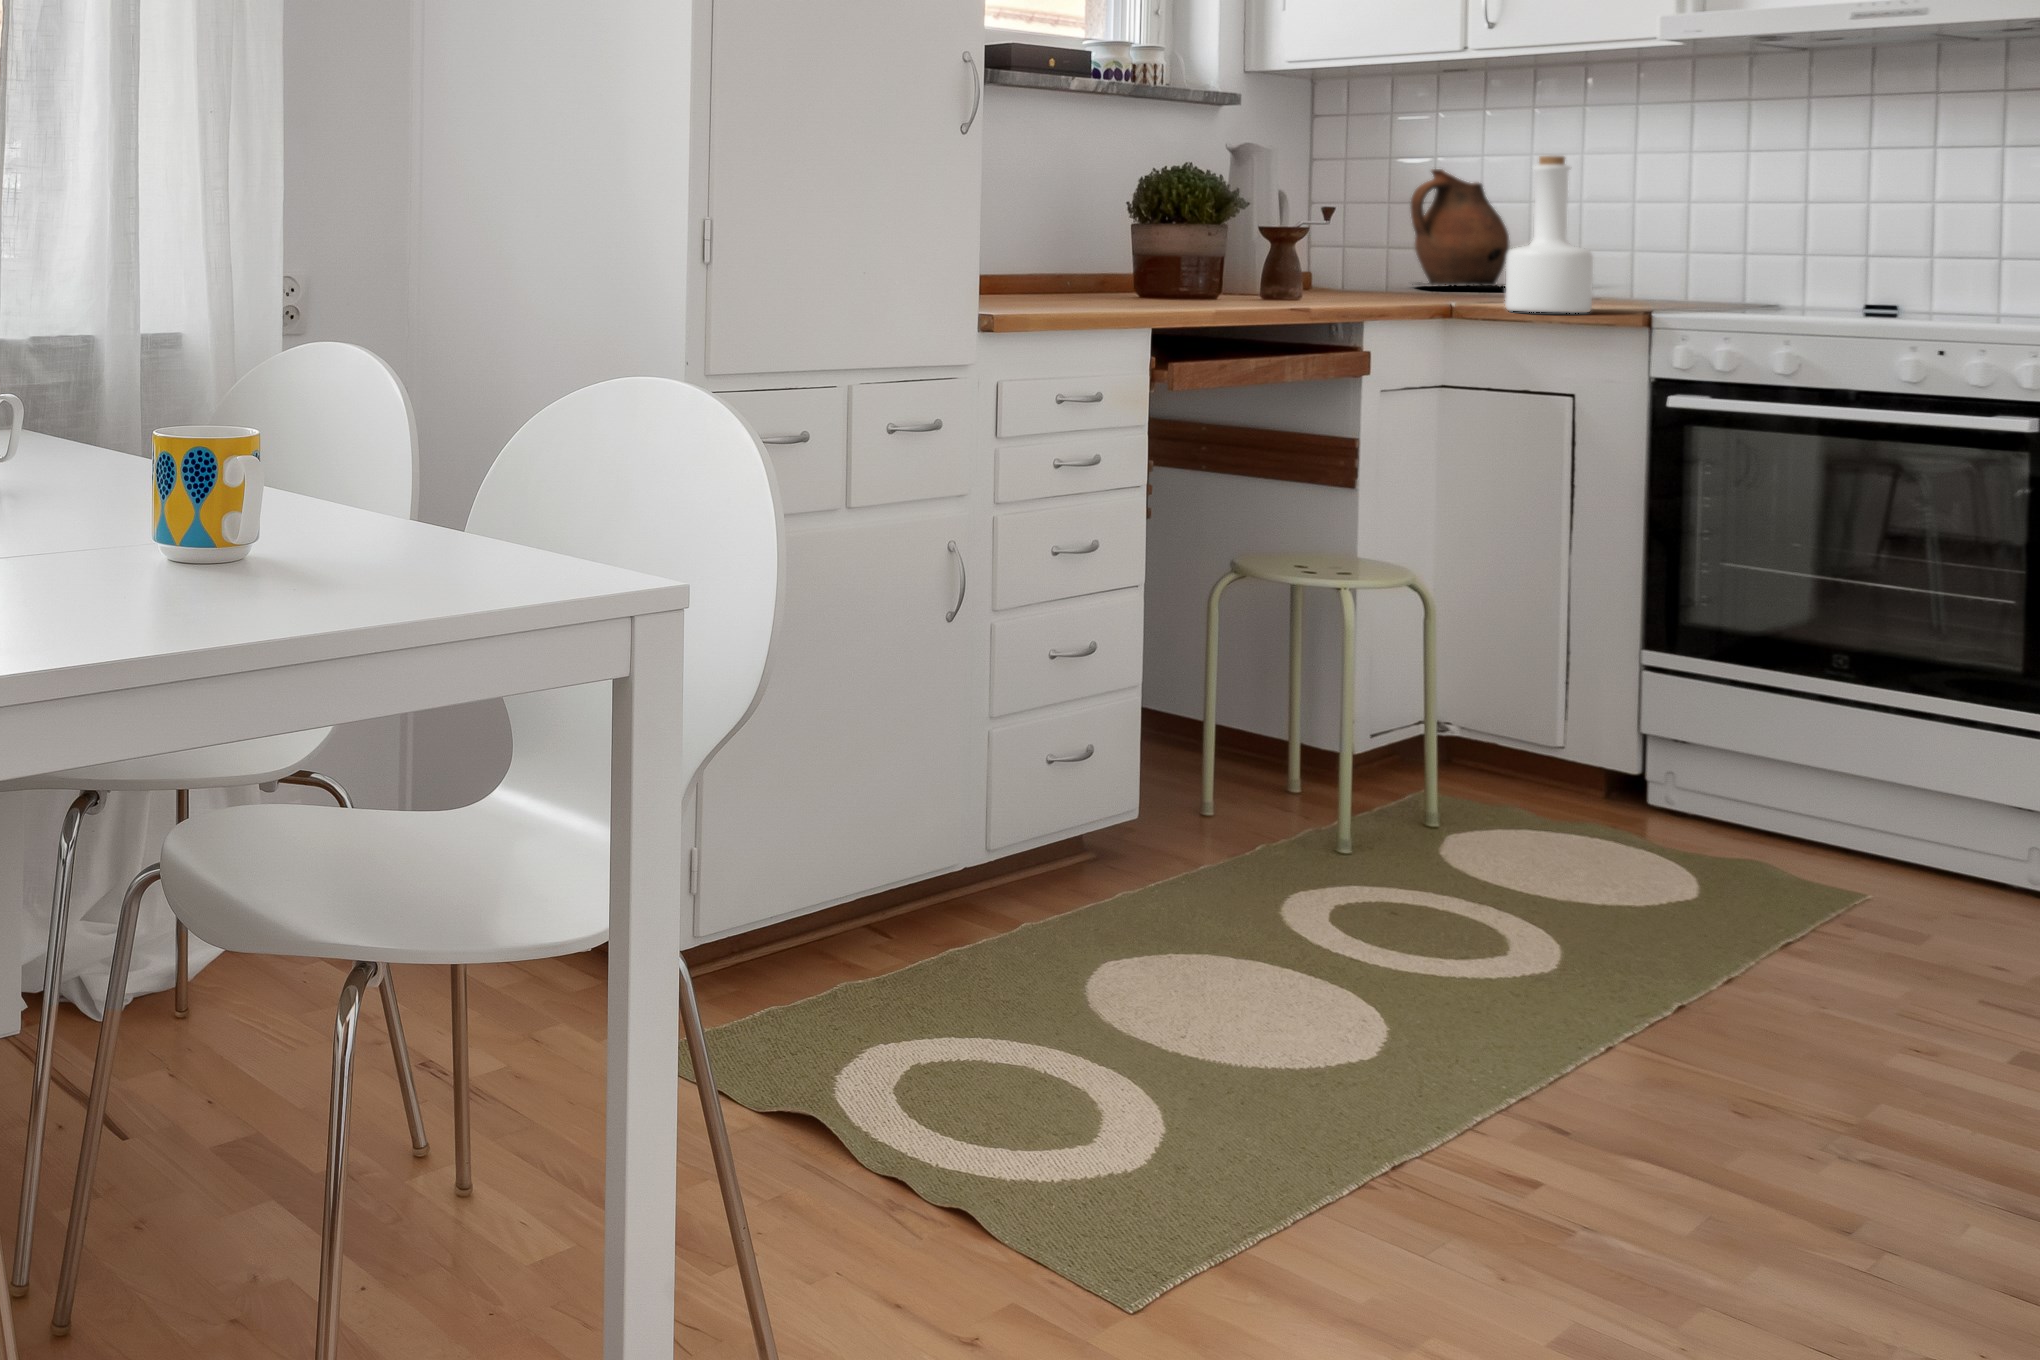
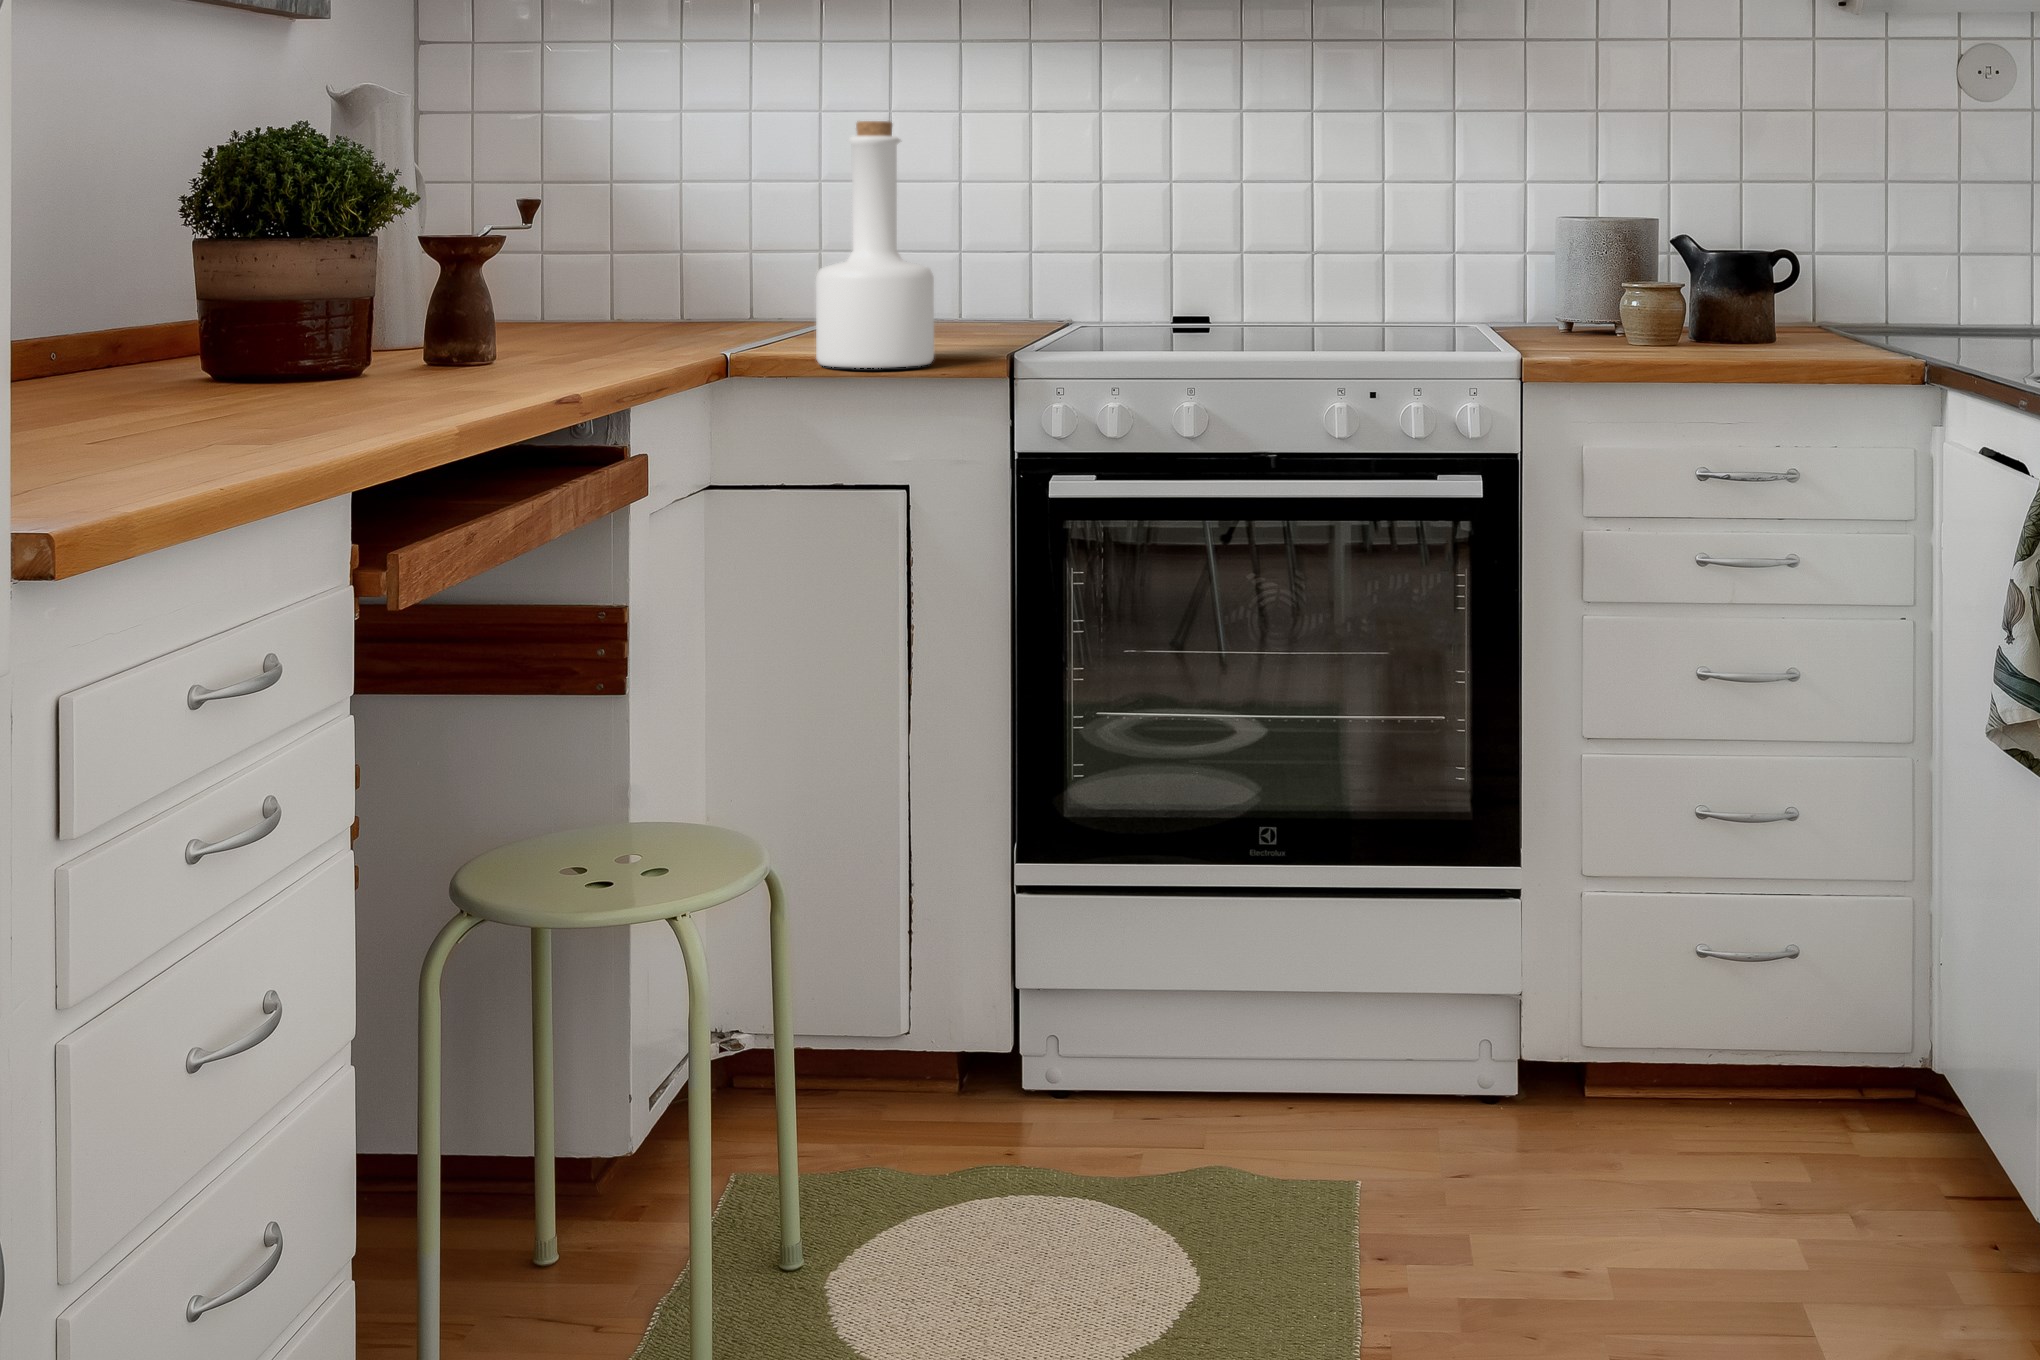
ceramic pitcher: present [1411,169,1510,287] -> none [600,133,759,317]

